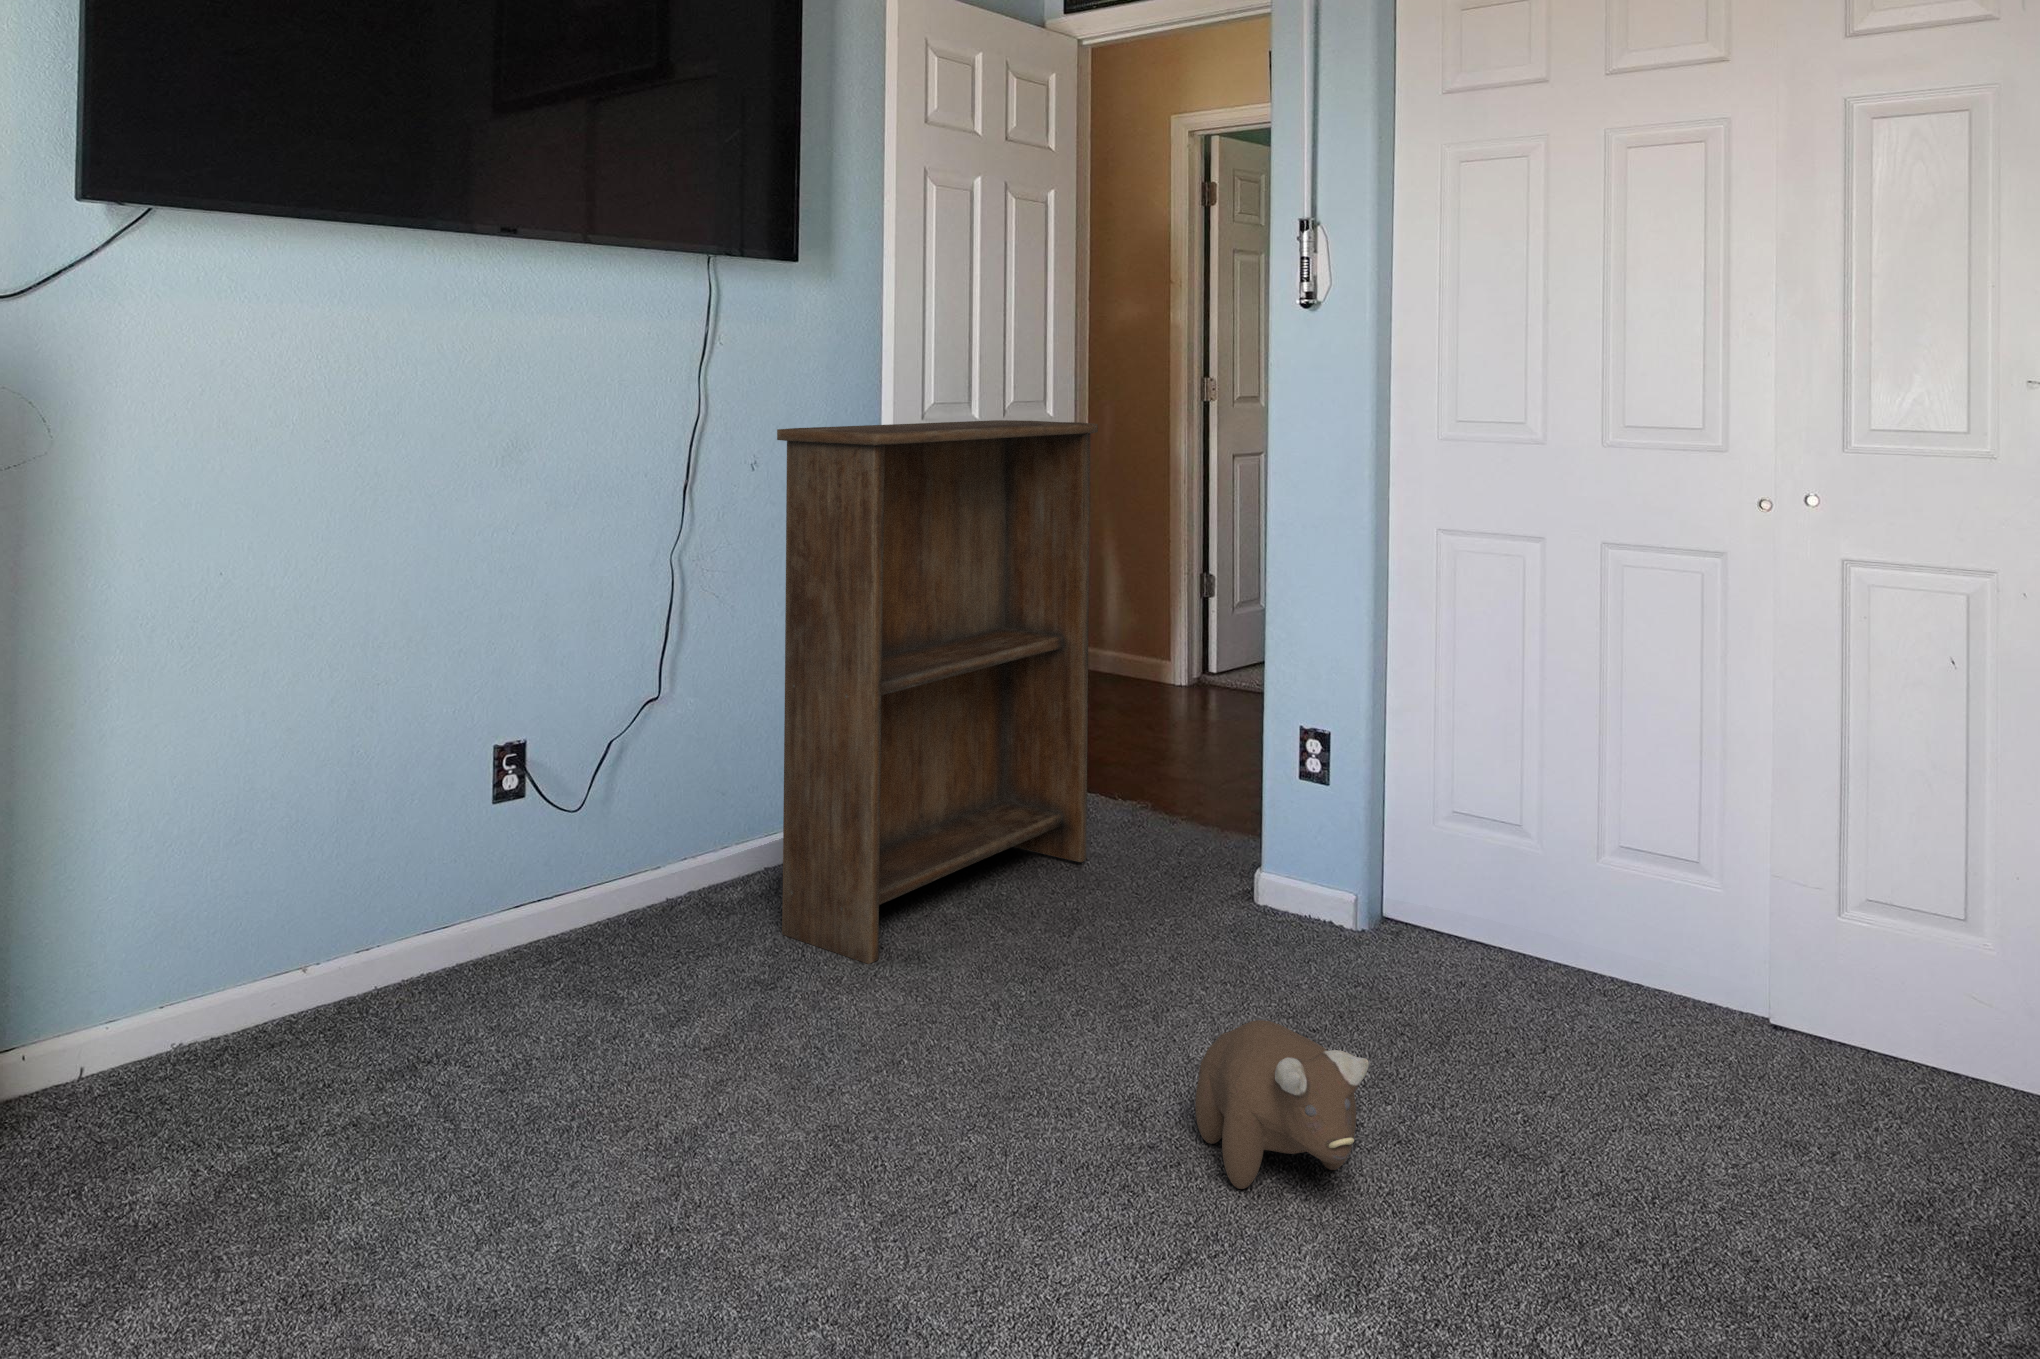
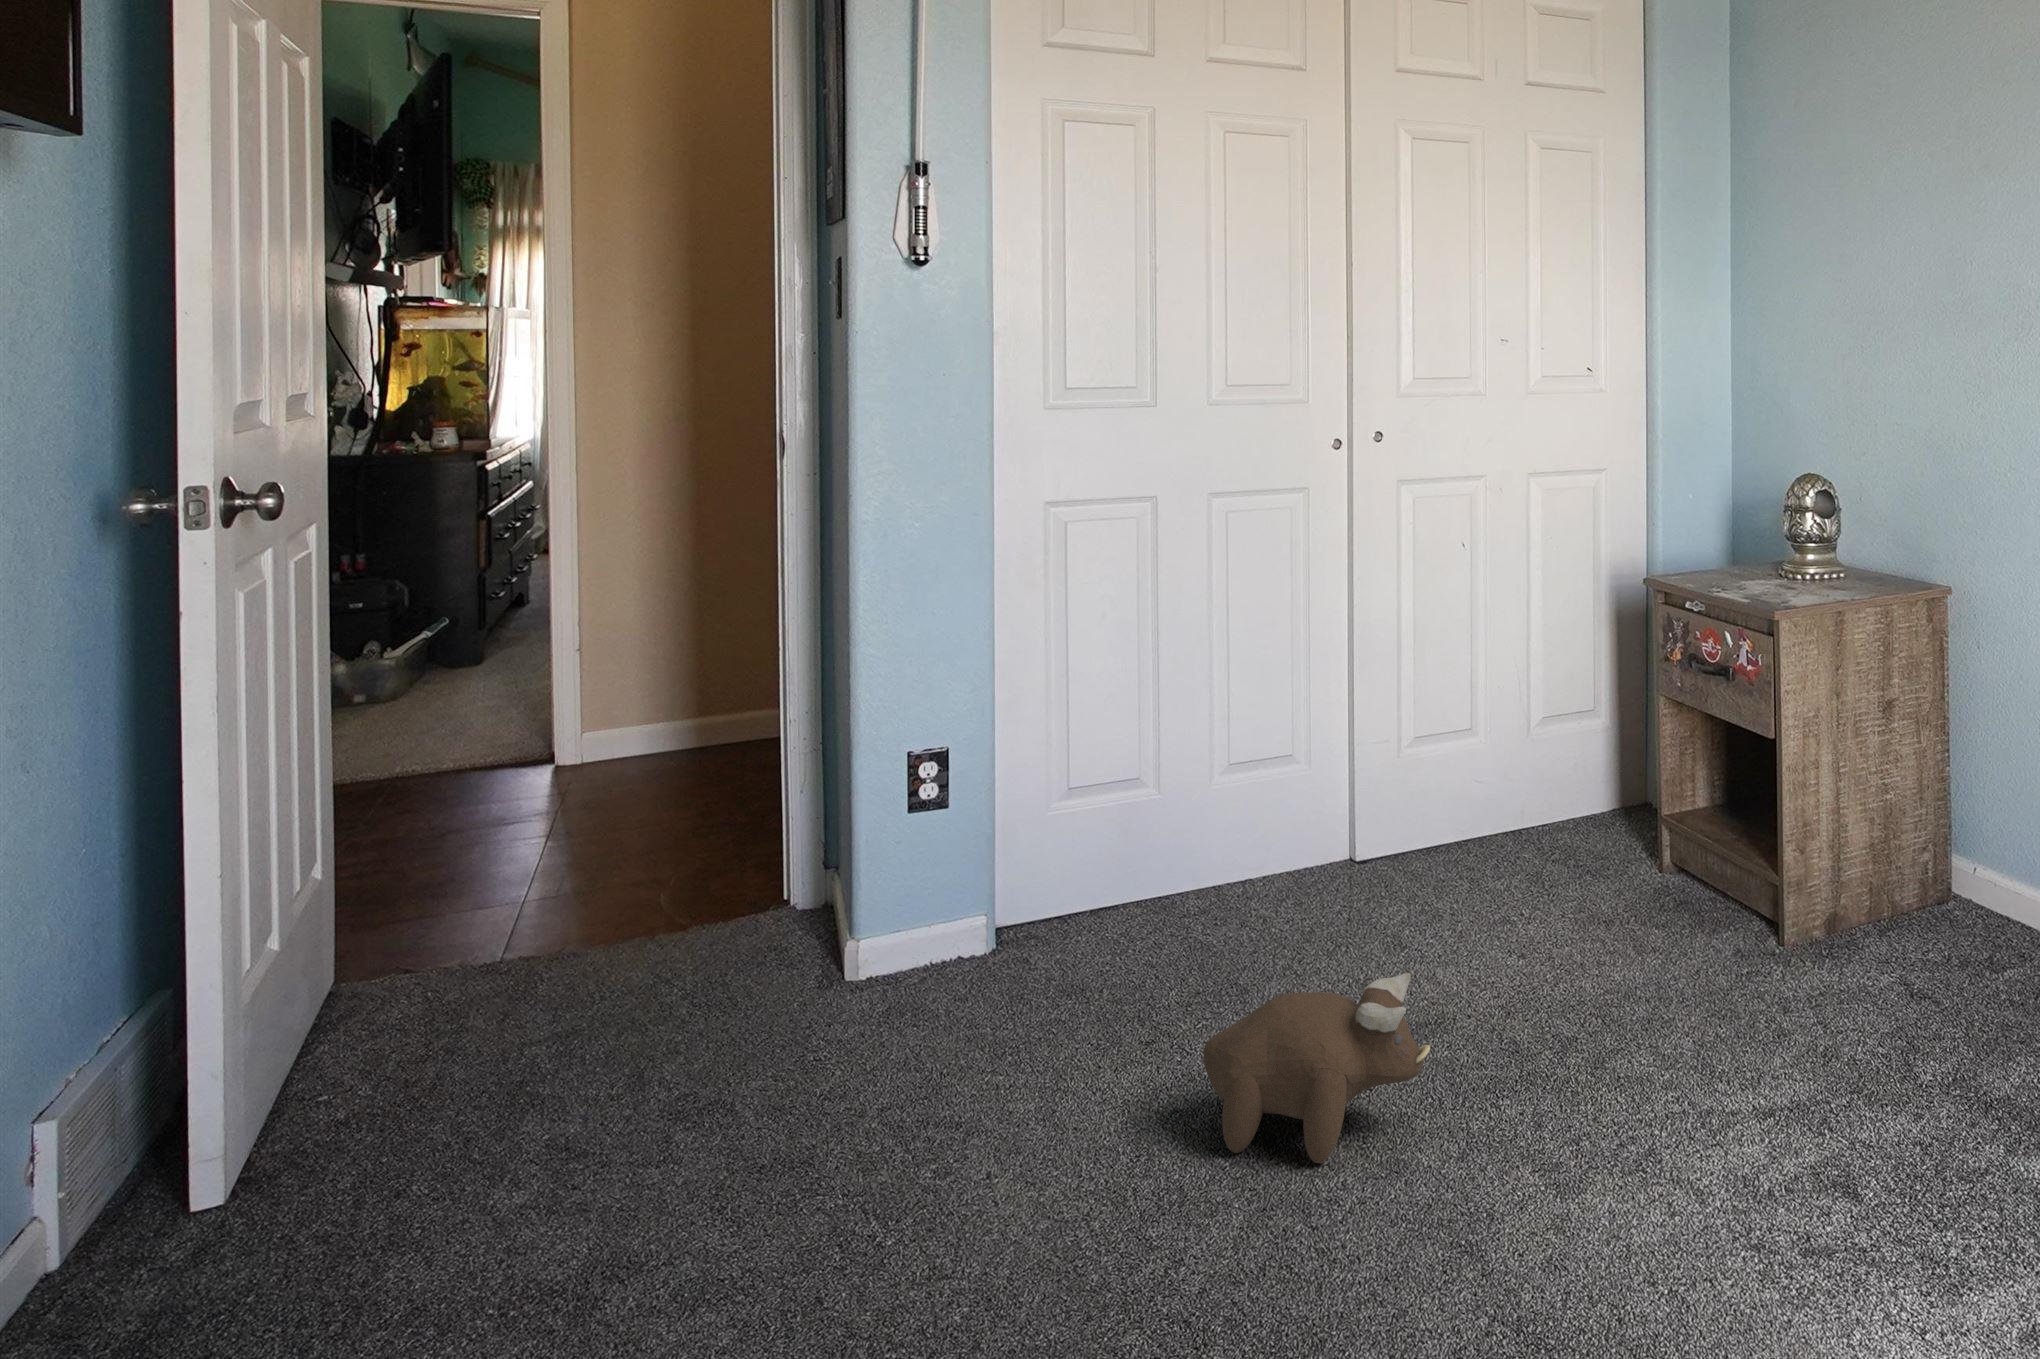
bookshelf: present [777,420,1098,964] -> none [264,403,589,1341]

